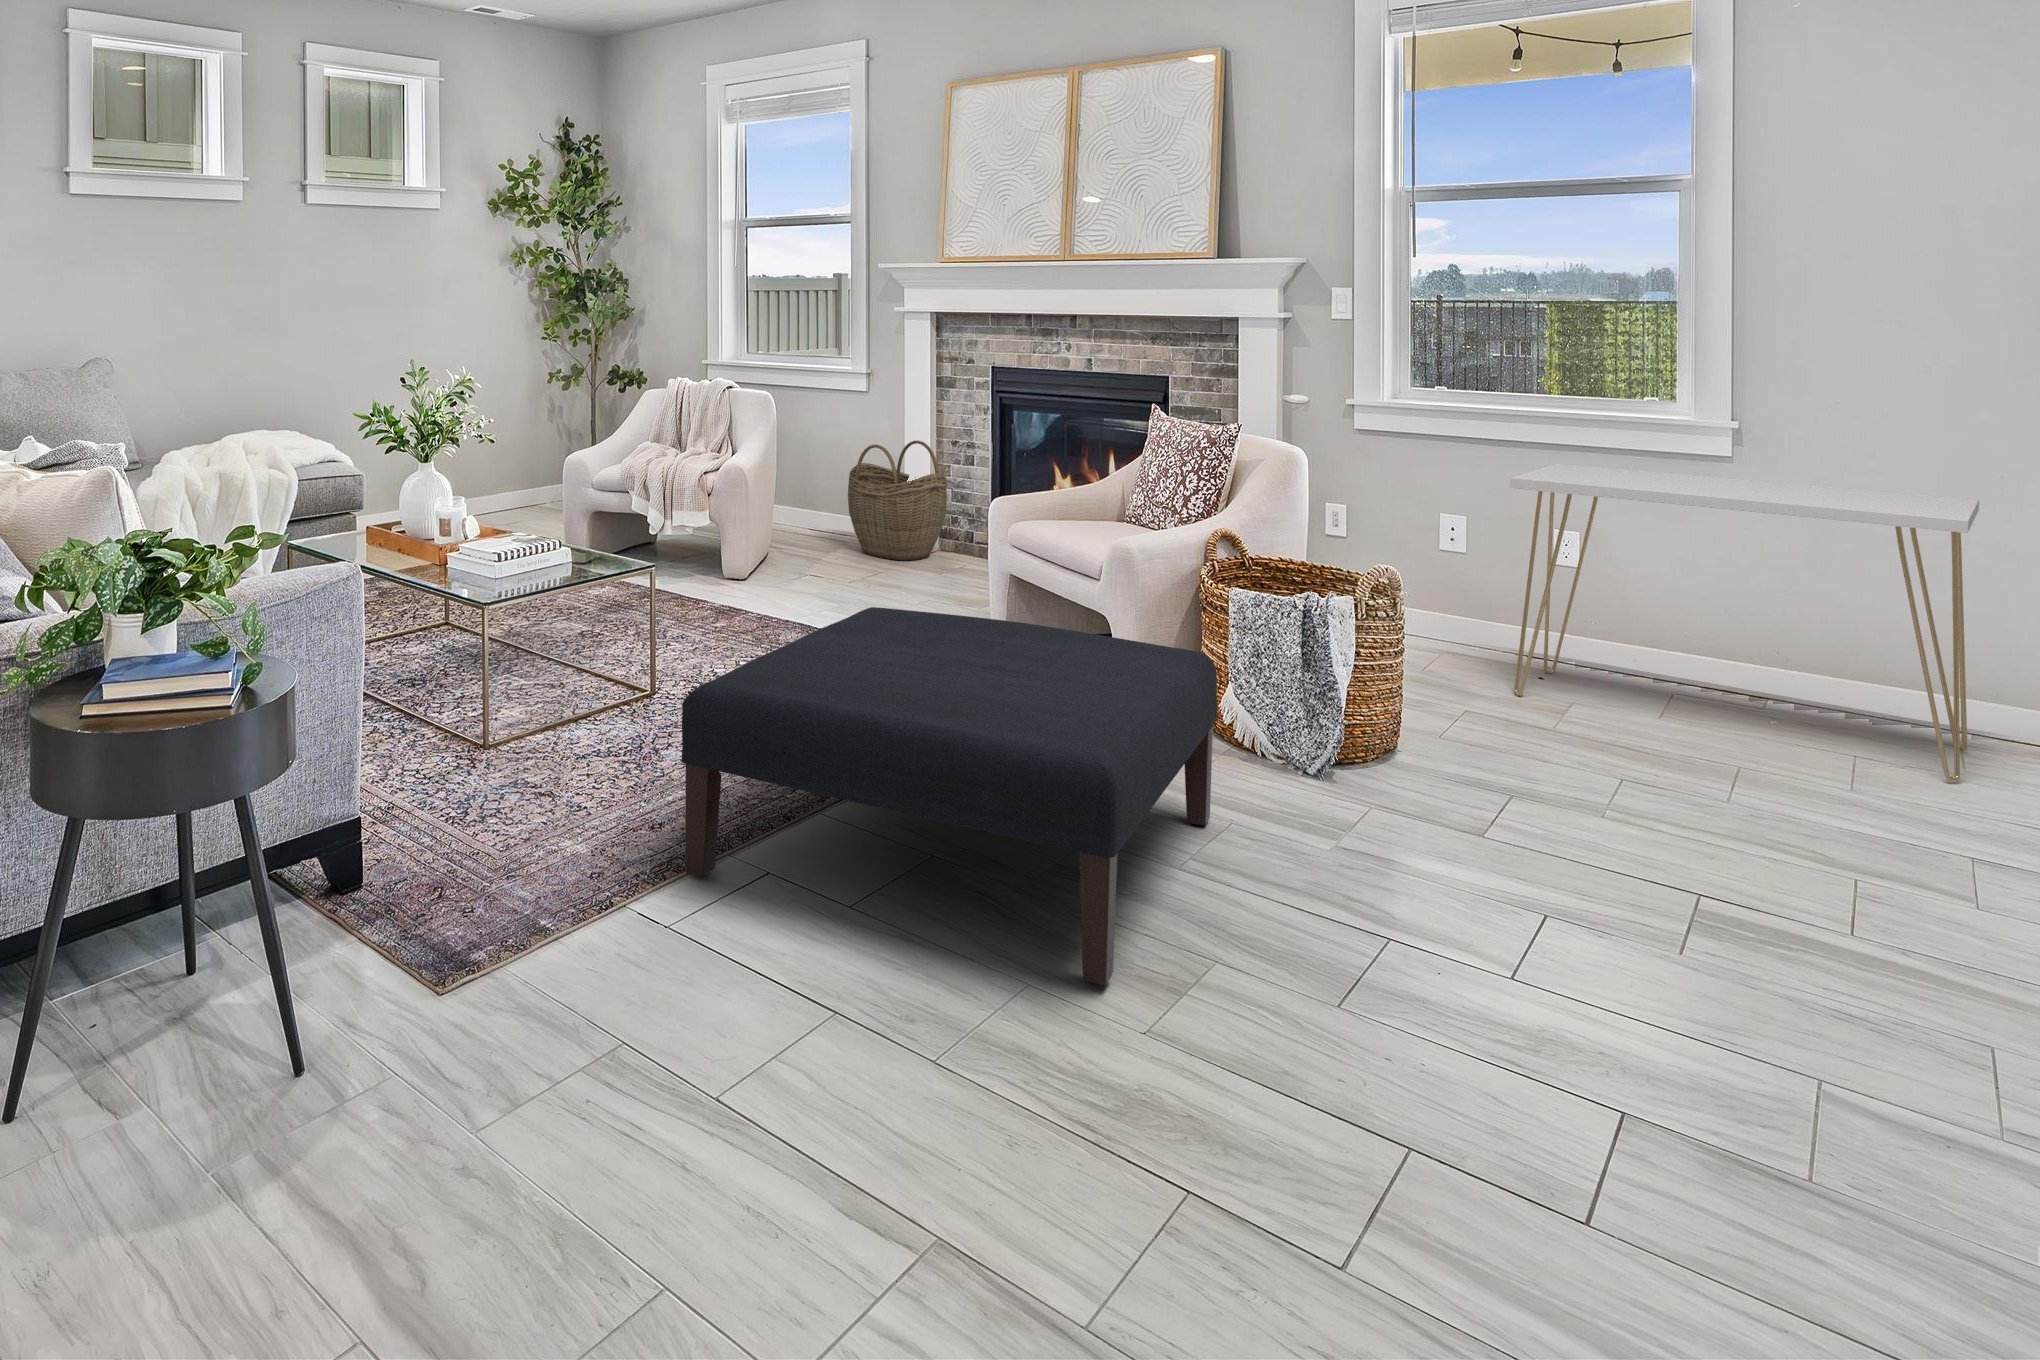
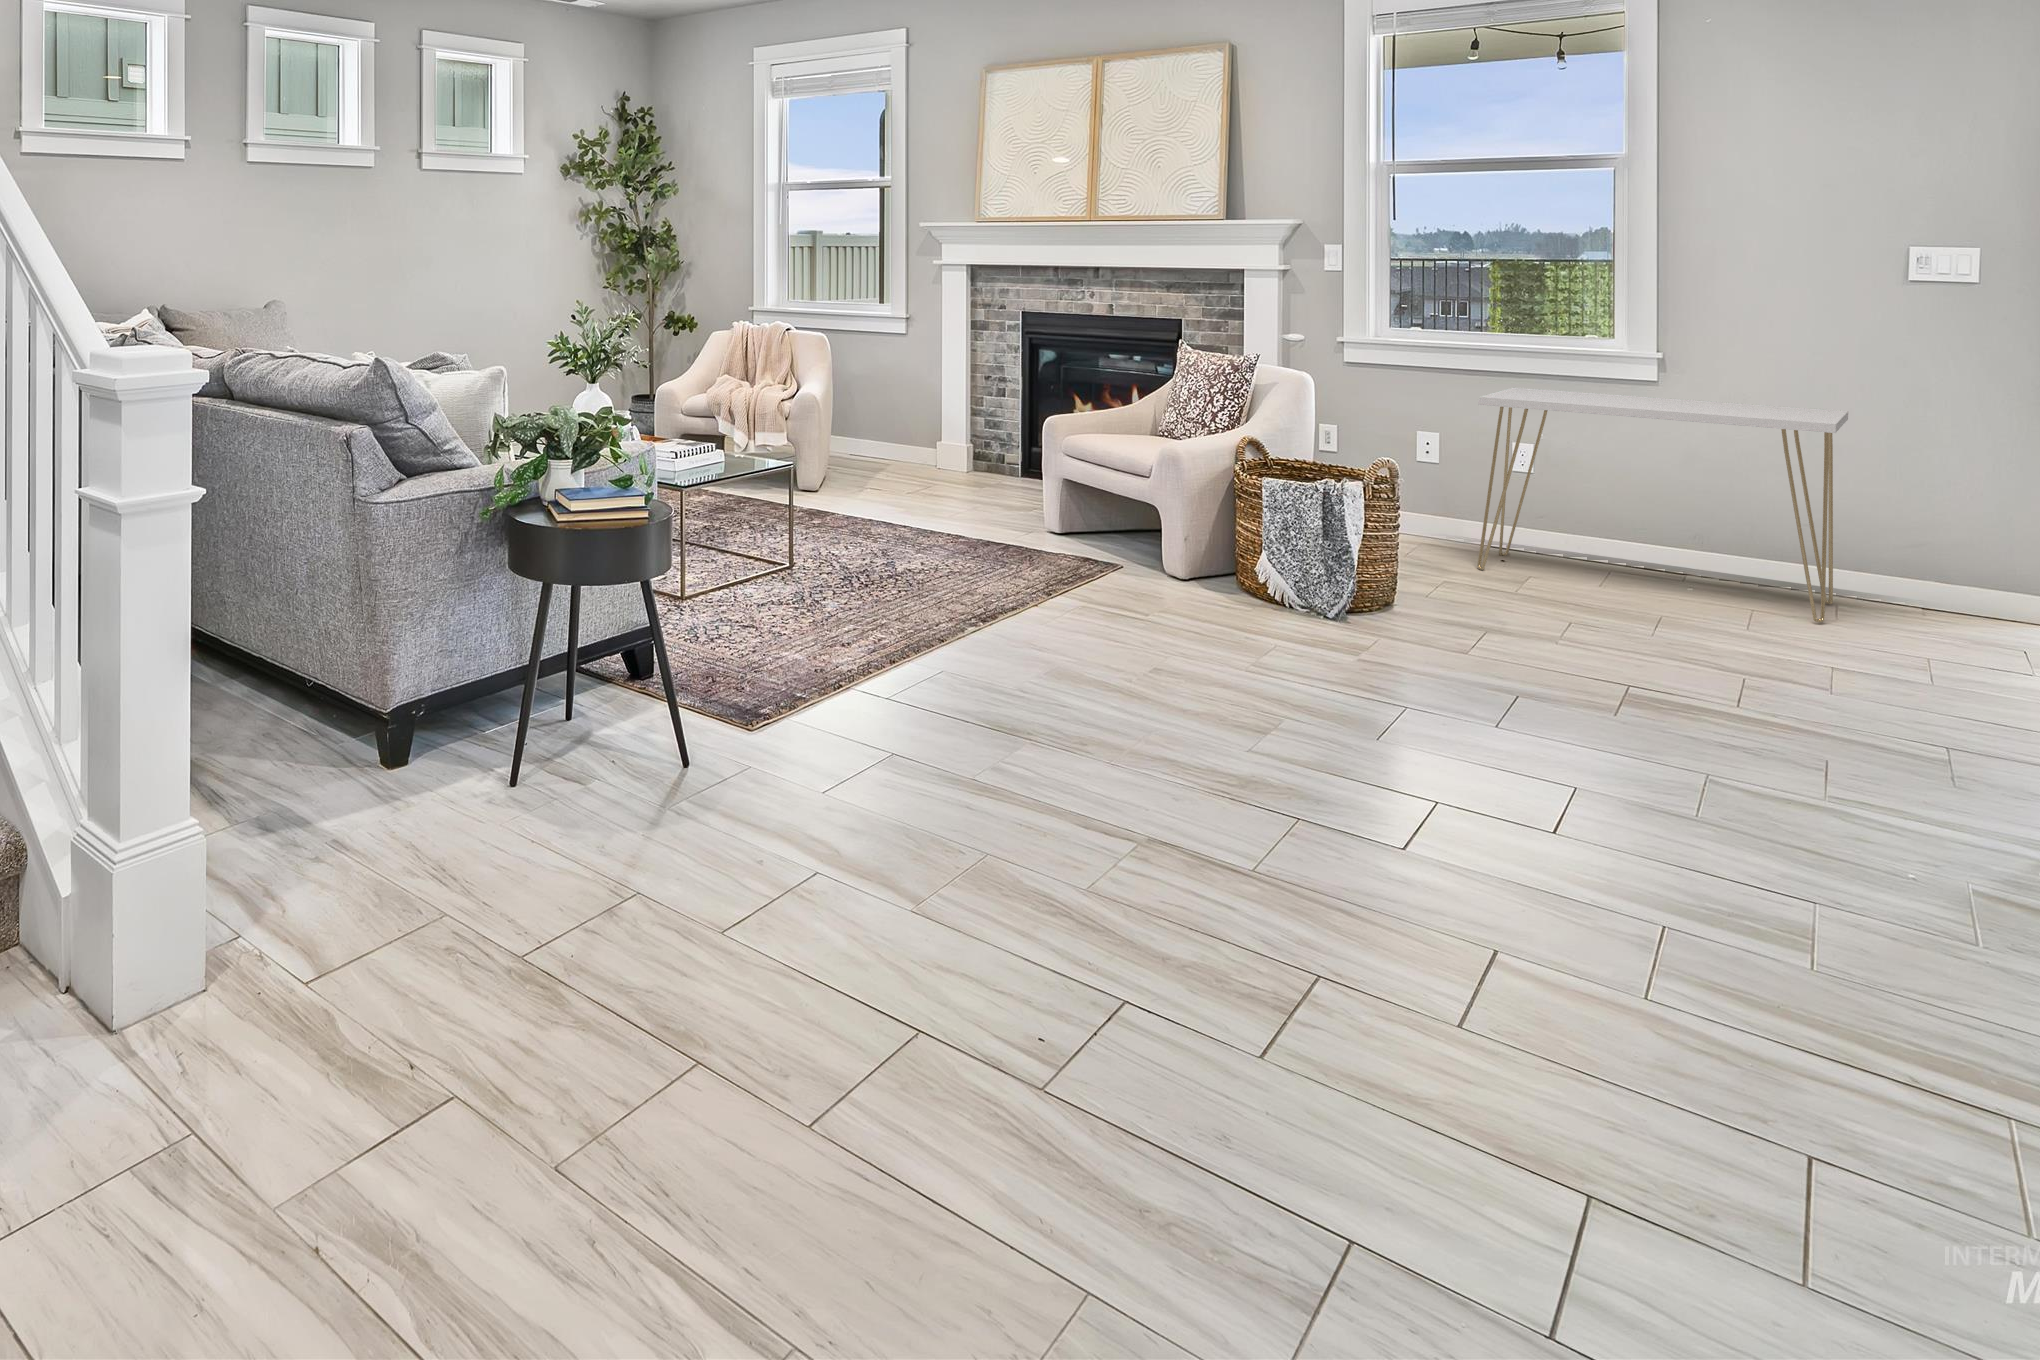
woven basket: present [848,441,947,561] -> none [894,375,981,476]
ottoman: present [682,607,1217,986] -> none [891,492,1269,729]

